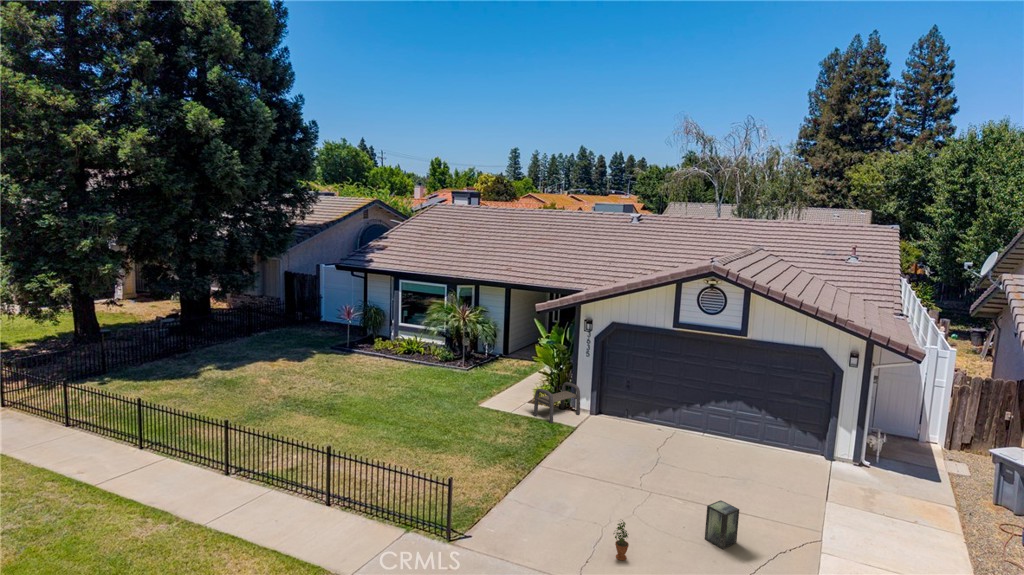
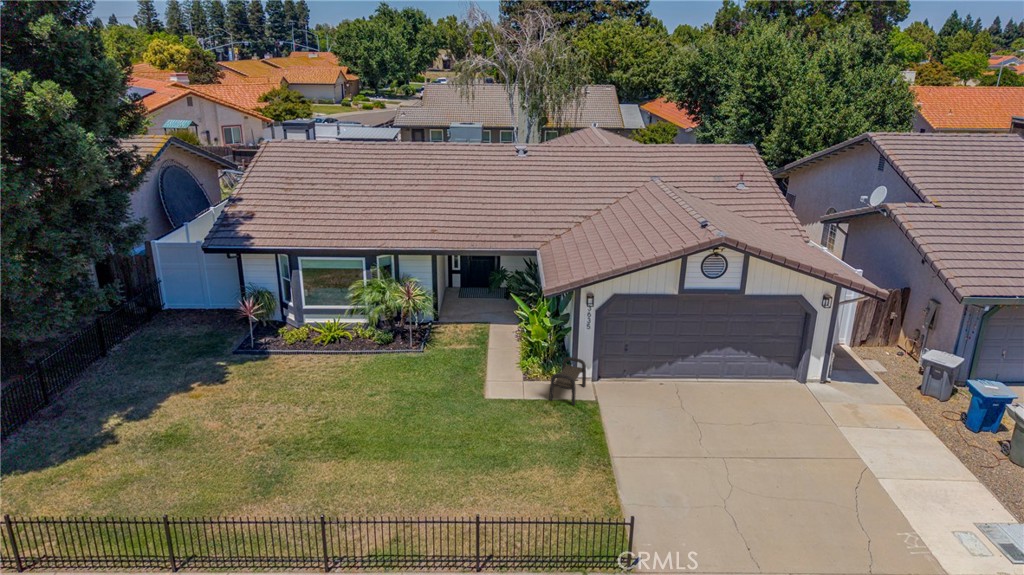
storage box: present [705,500,739,549] -> none [811,465,837,505]
potted plant: present [614,520,629,560] -> none [777,515,791,547]

